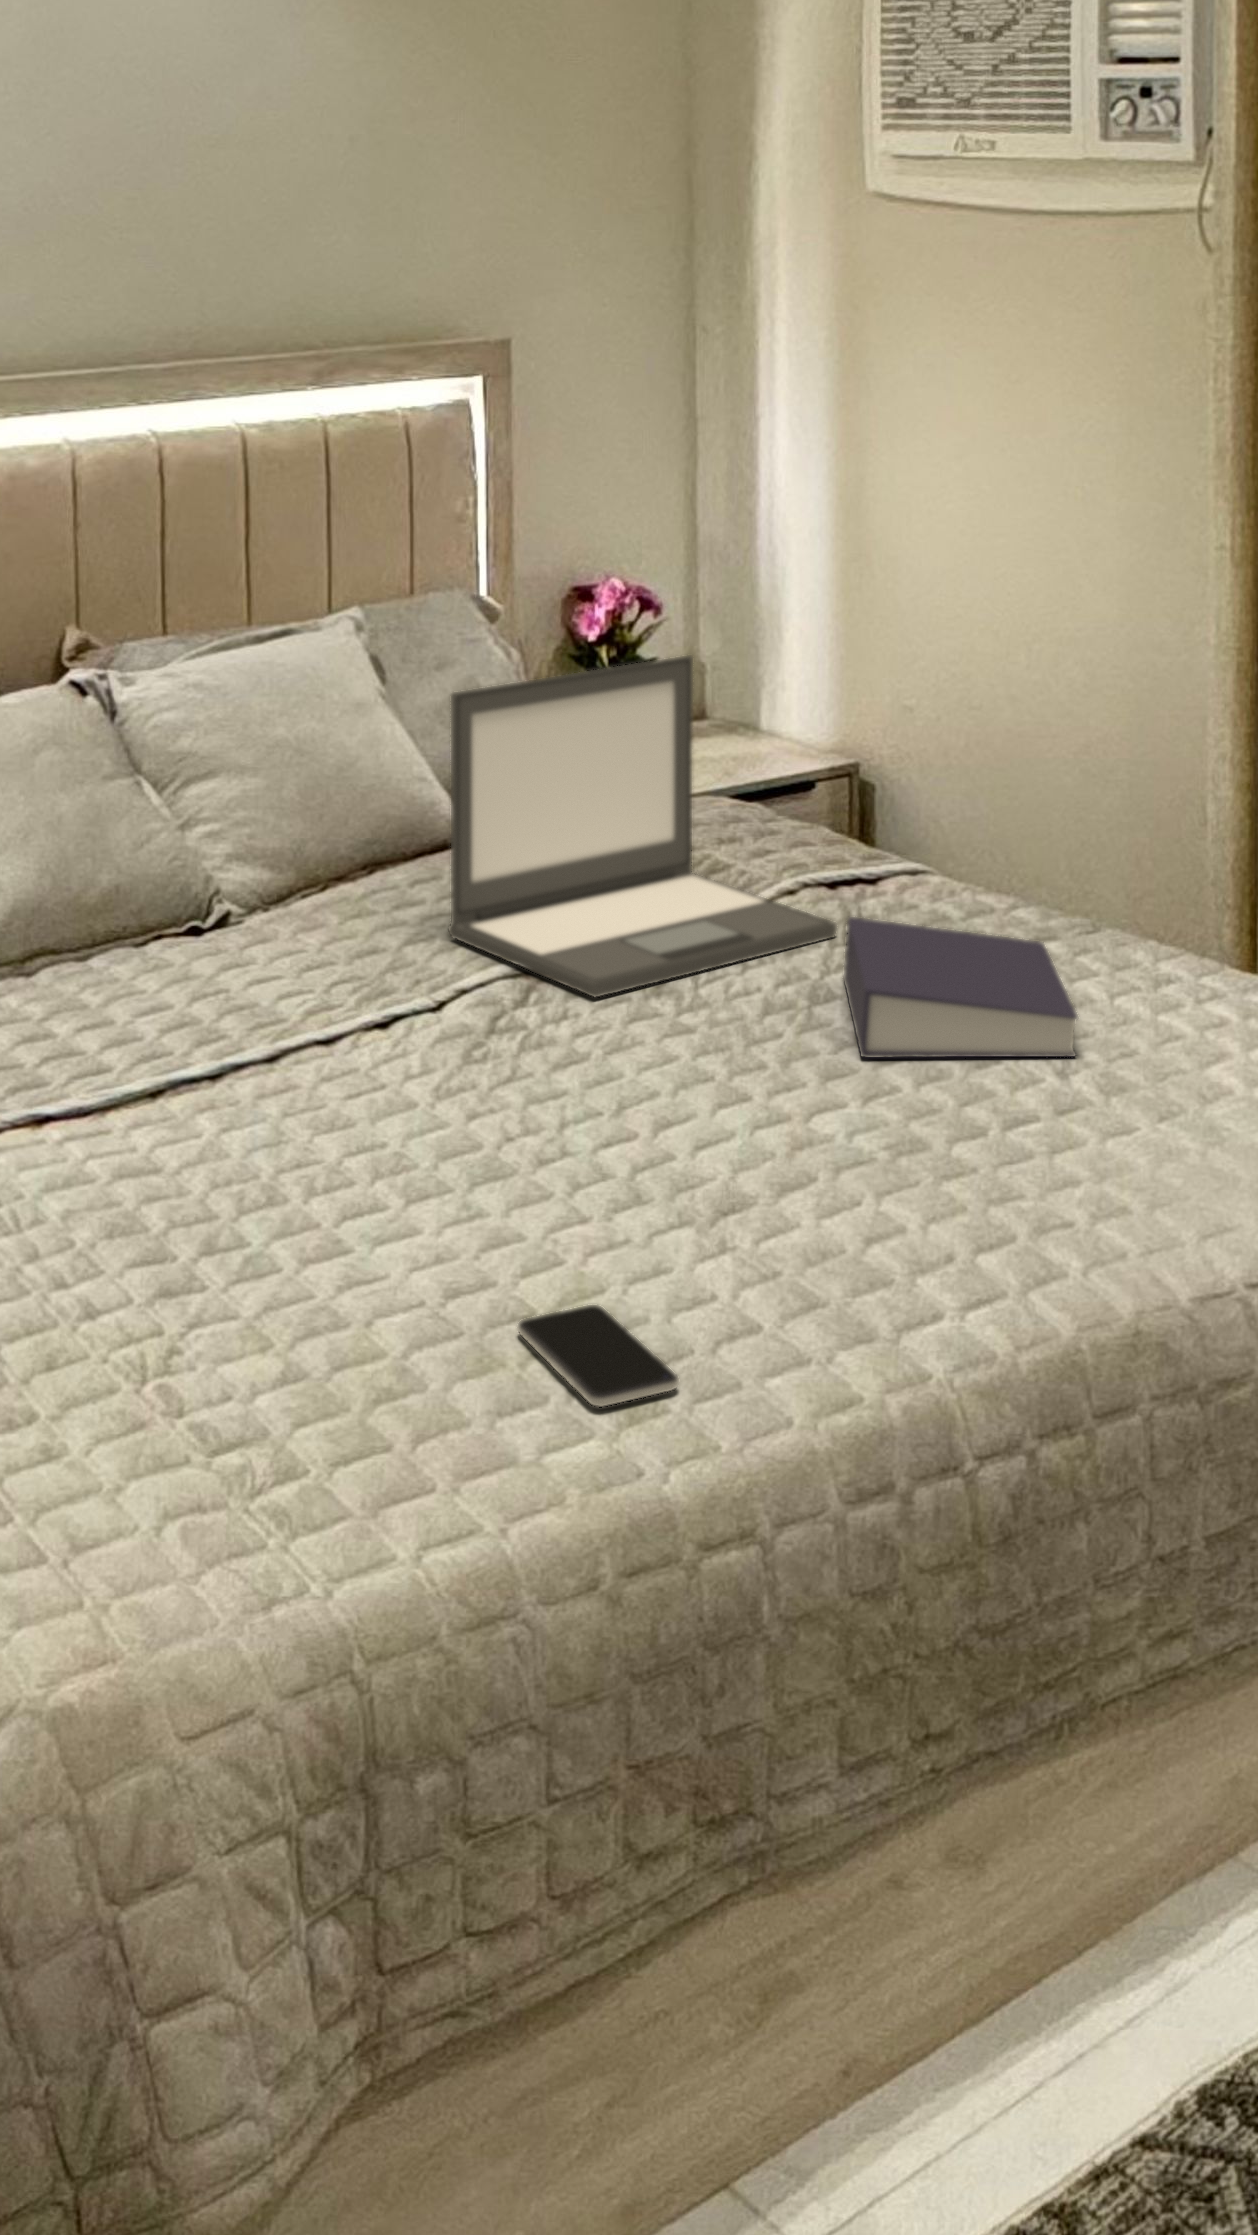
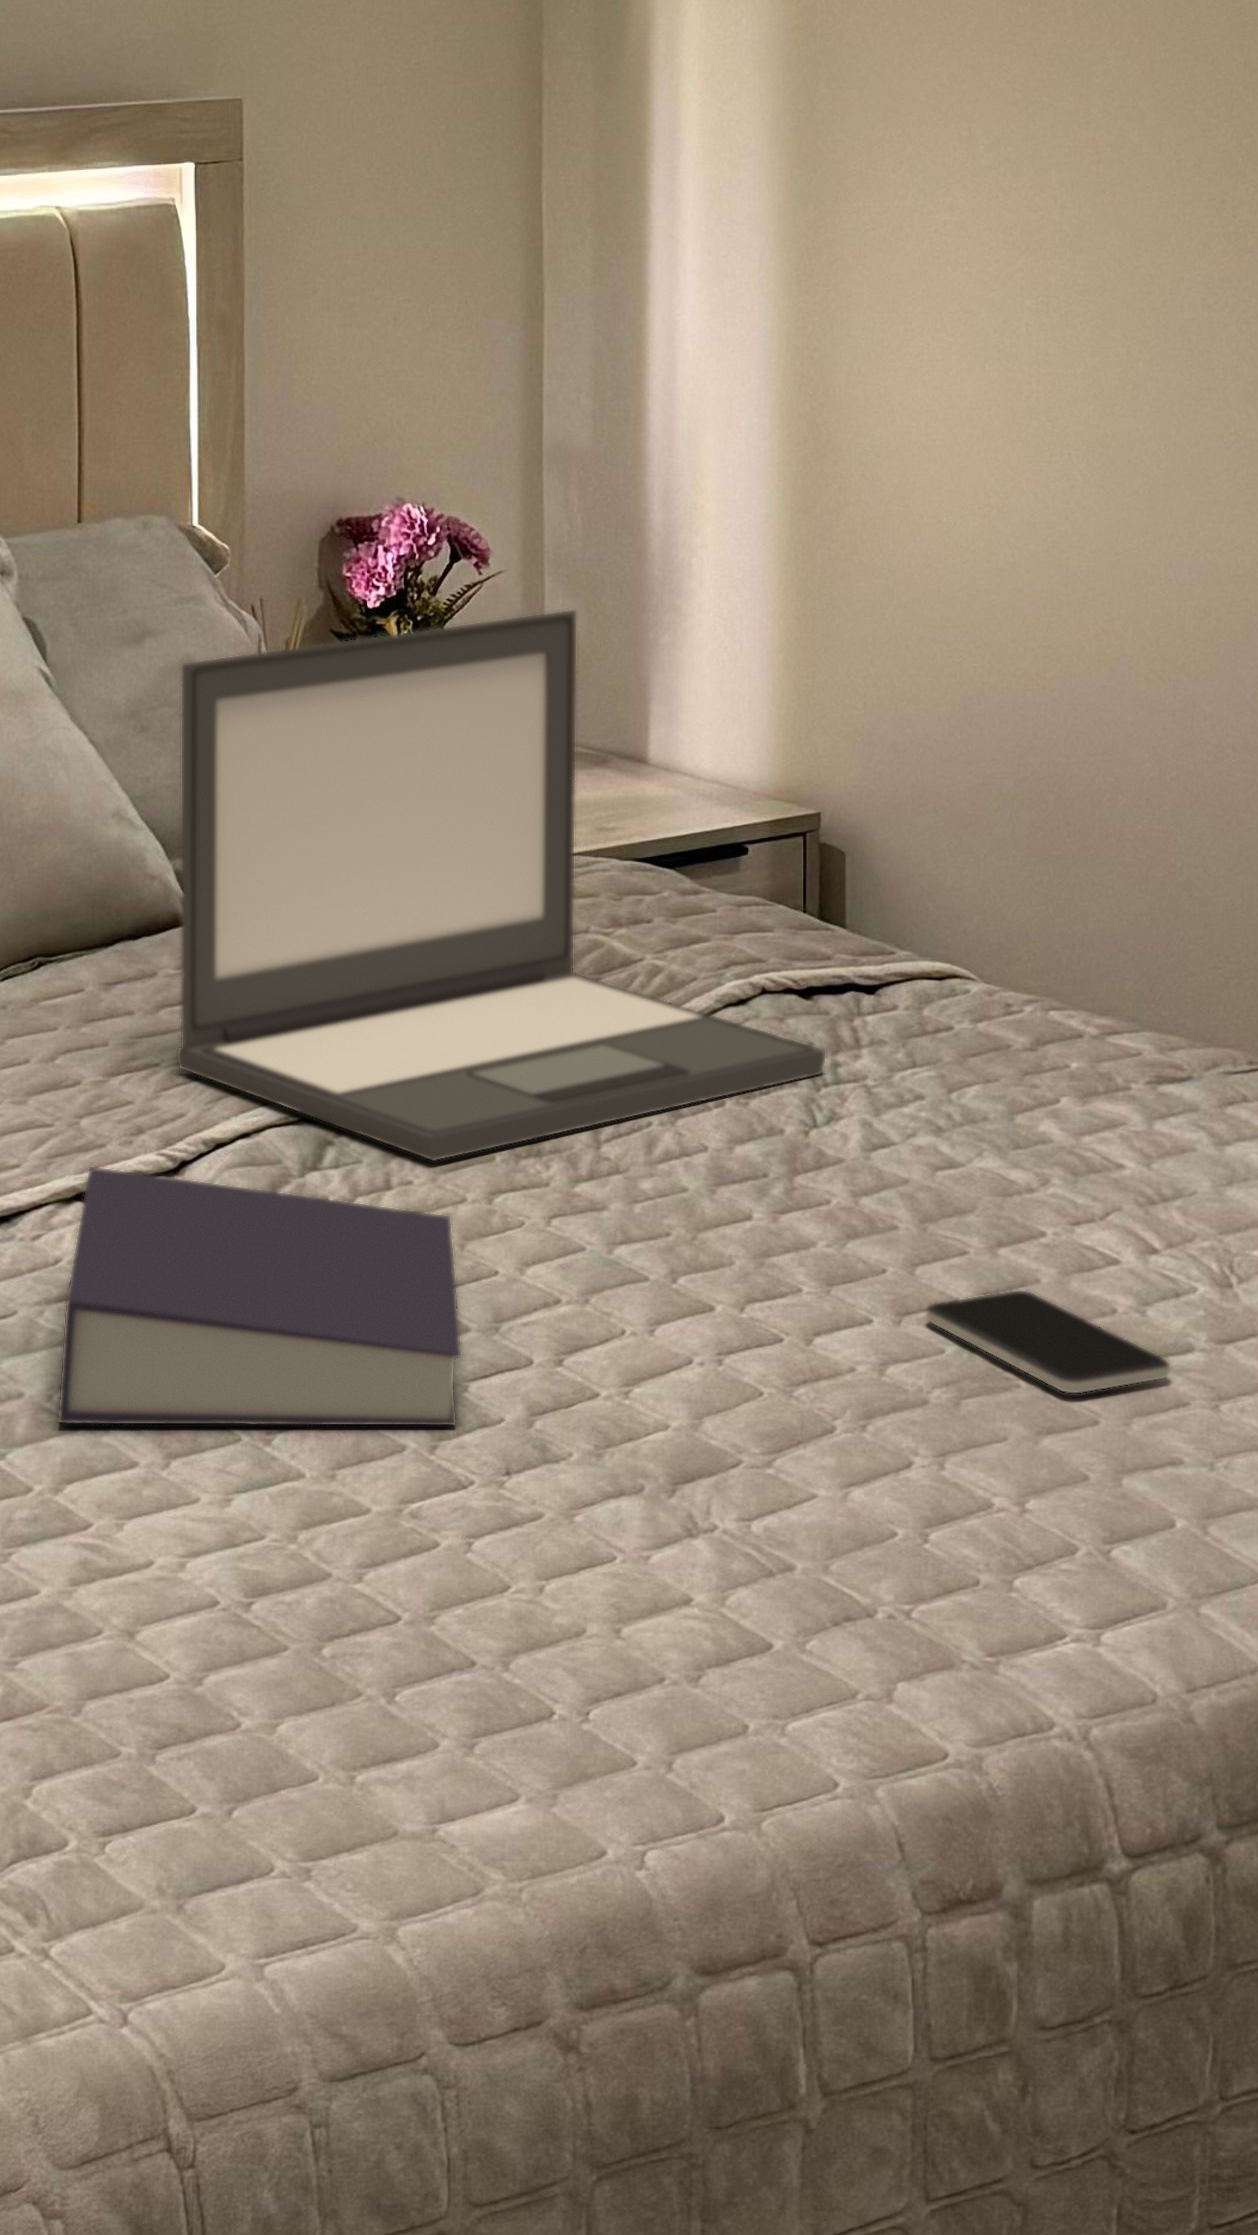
book: present [844,917,1078,1058] -> present [58,1167,461,1425]
smartphone: present [518,1305,679,1407] -> present [926,1291,1170,1393]

